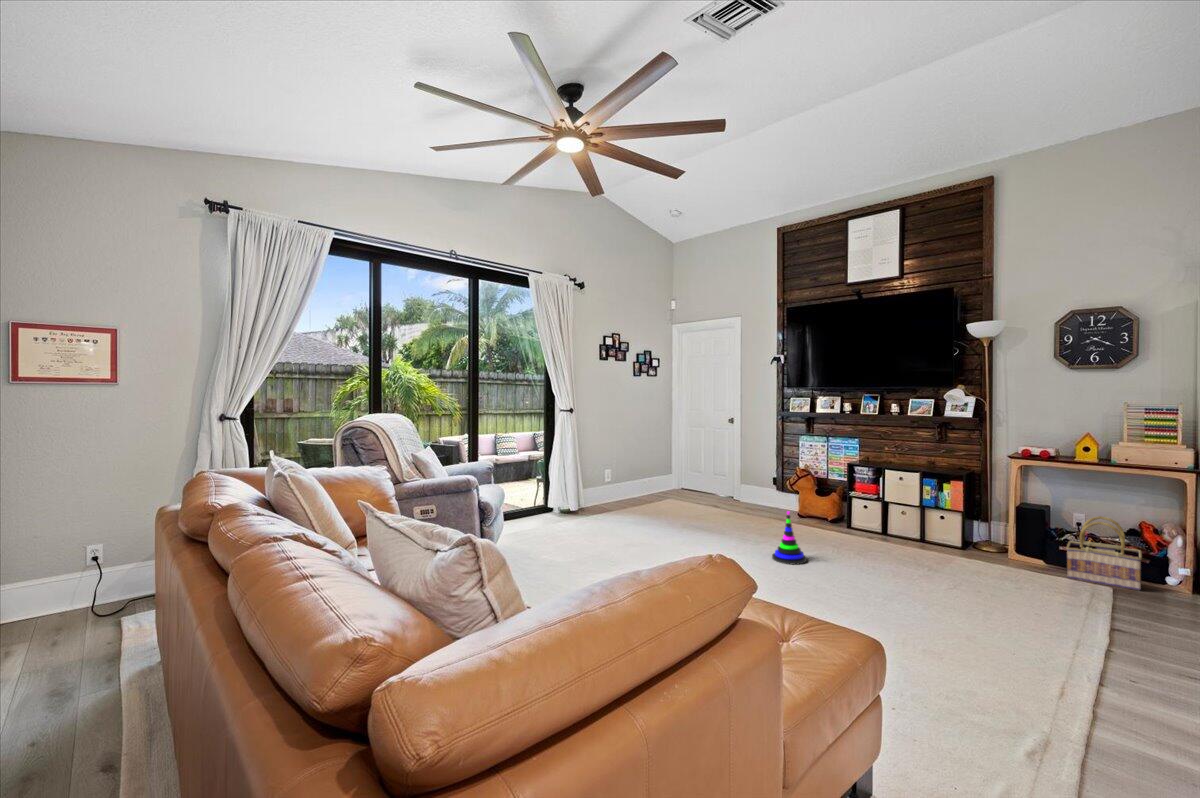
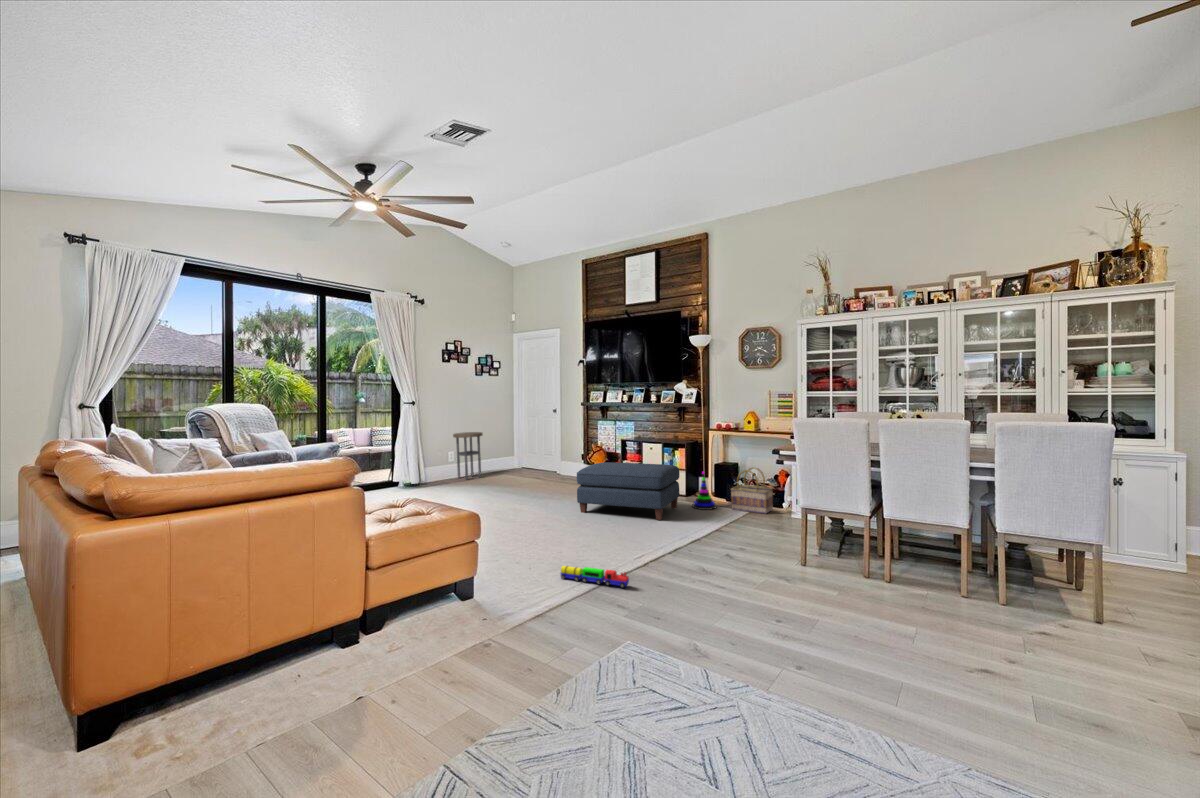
side table: none [613,446,648,506] -> present [453,432,483,480]
ottoman: none [832,499,988,594] -> present [577,462,680,520]
stacking toy: present [772,511,807,565] -> present [692,472,717,510]
toy train: none [958,705,1122,770] -> present [561,566,629,588]

